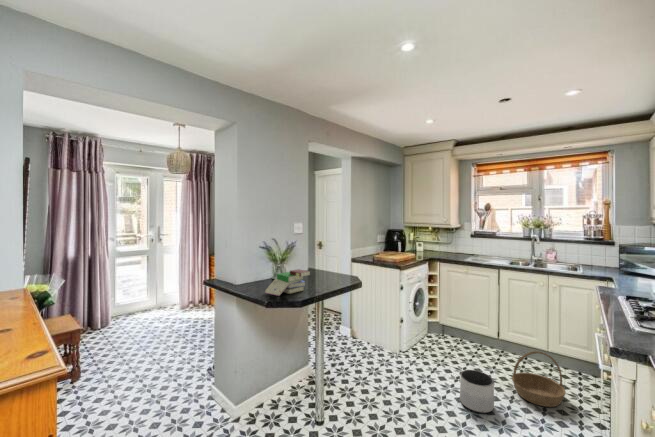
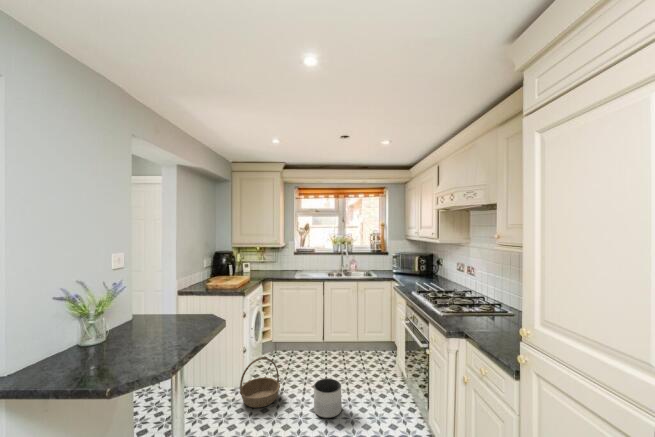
book: present [265,269,310,296] -> none [96,322,170,371]
basket: present [512,351,566,407] -> present [240,358,280,408]

